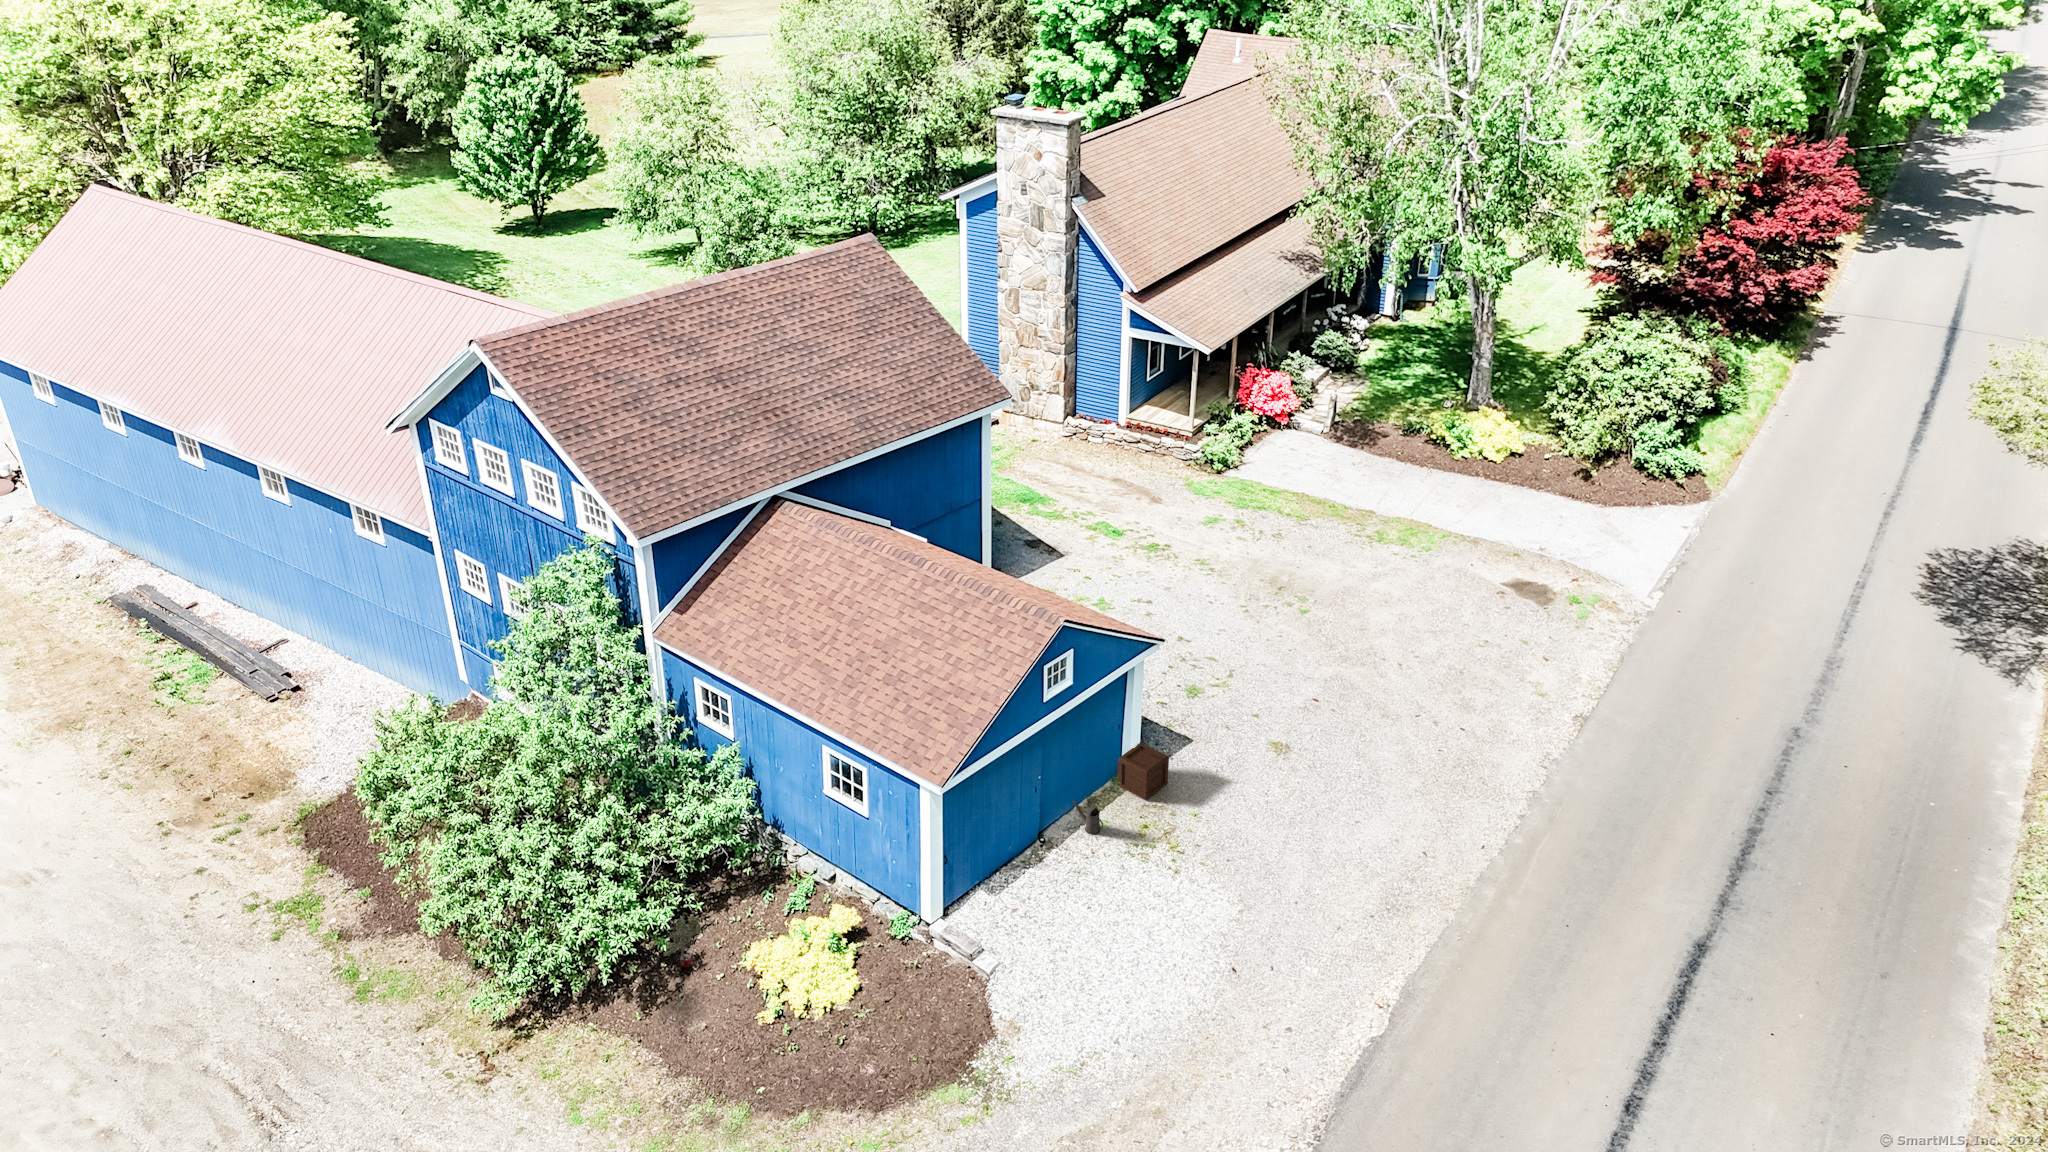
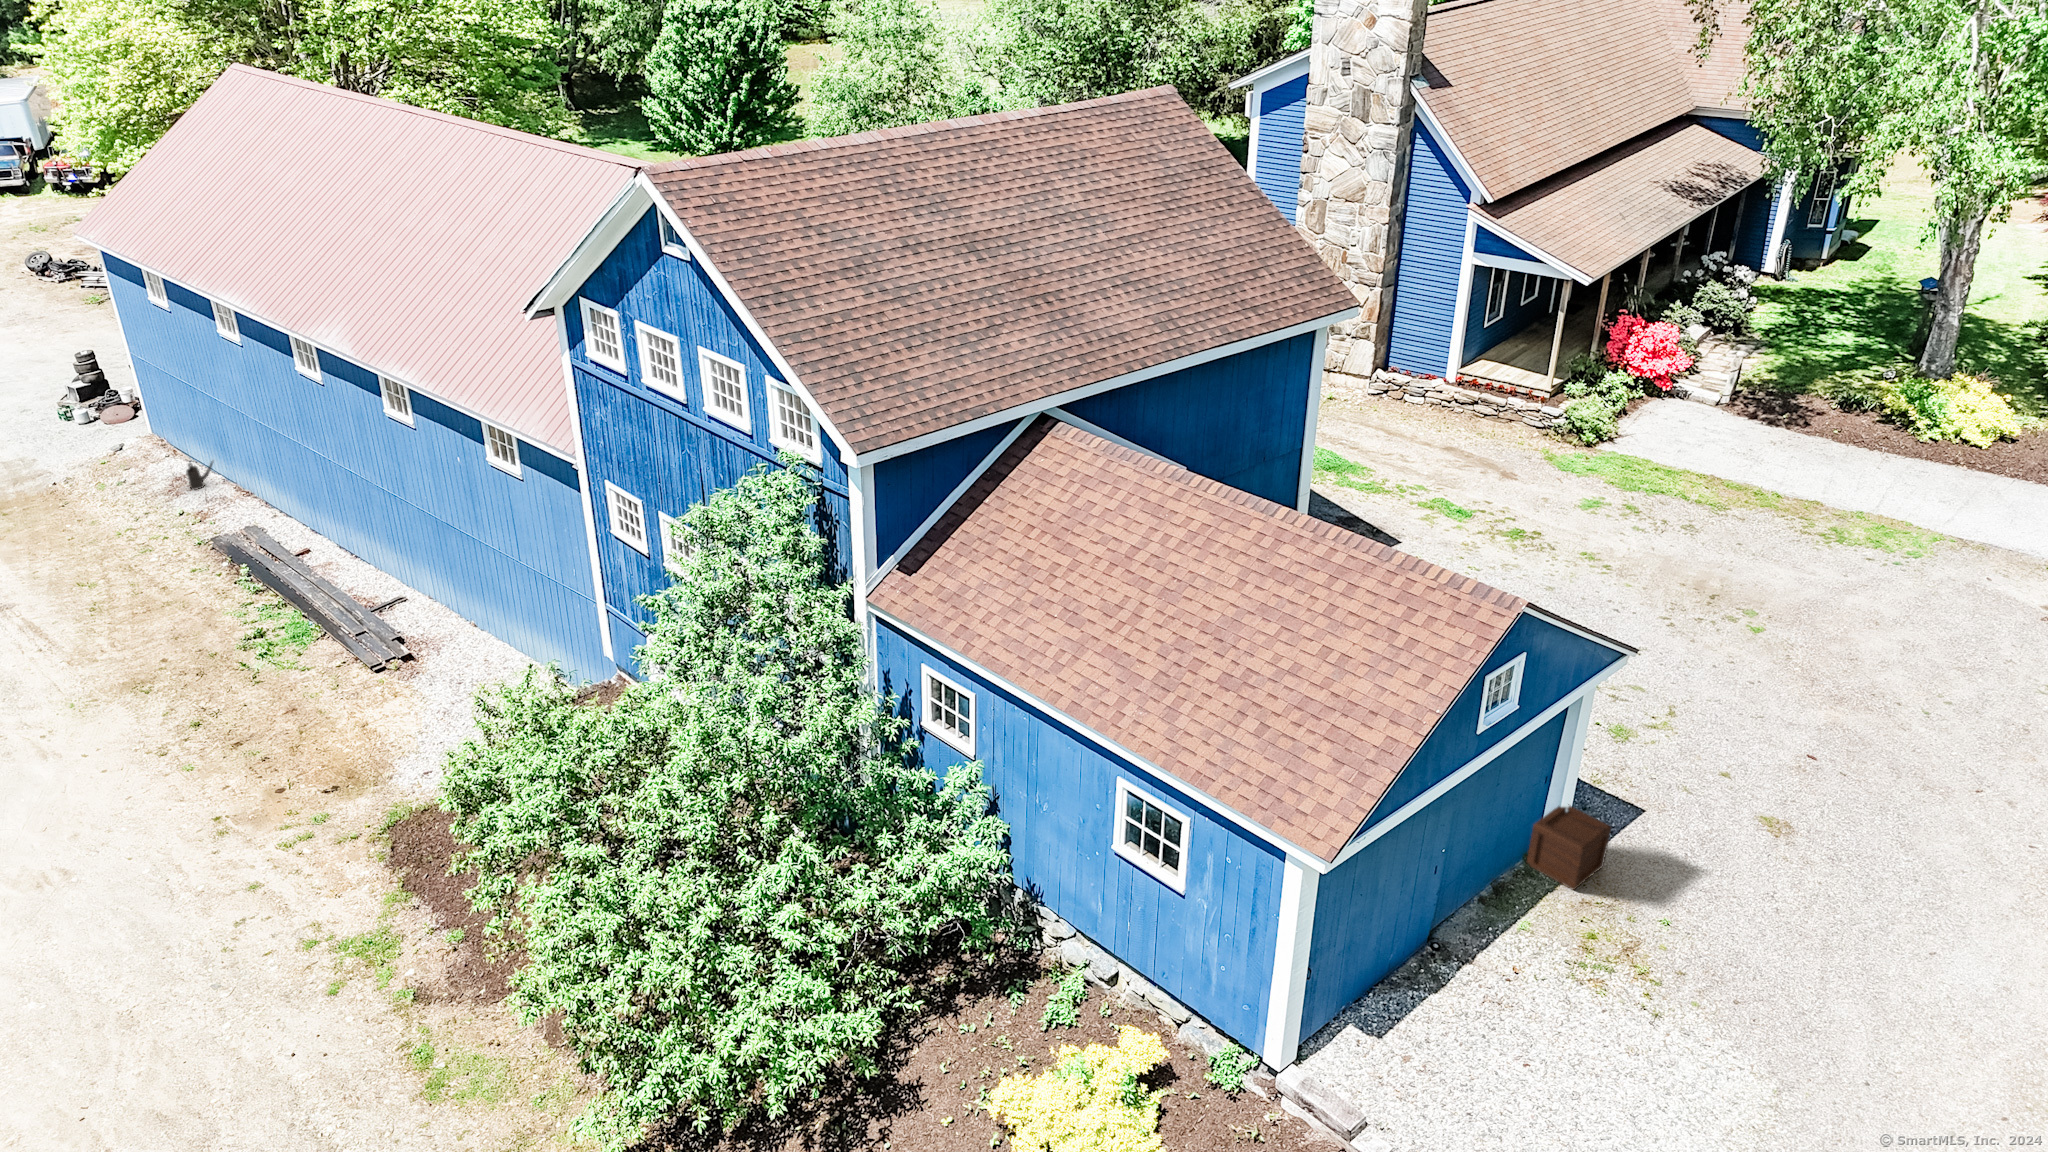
watering can: present [1073,800,1103,834] -> present [186,461,213,490]
potted tree: present [664,916,701,967] -> none [865,1023,922,1102]

